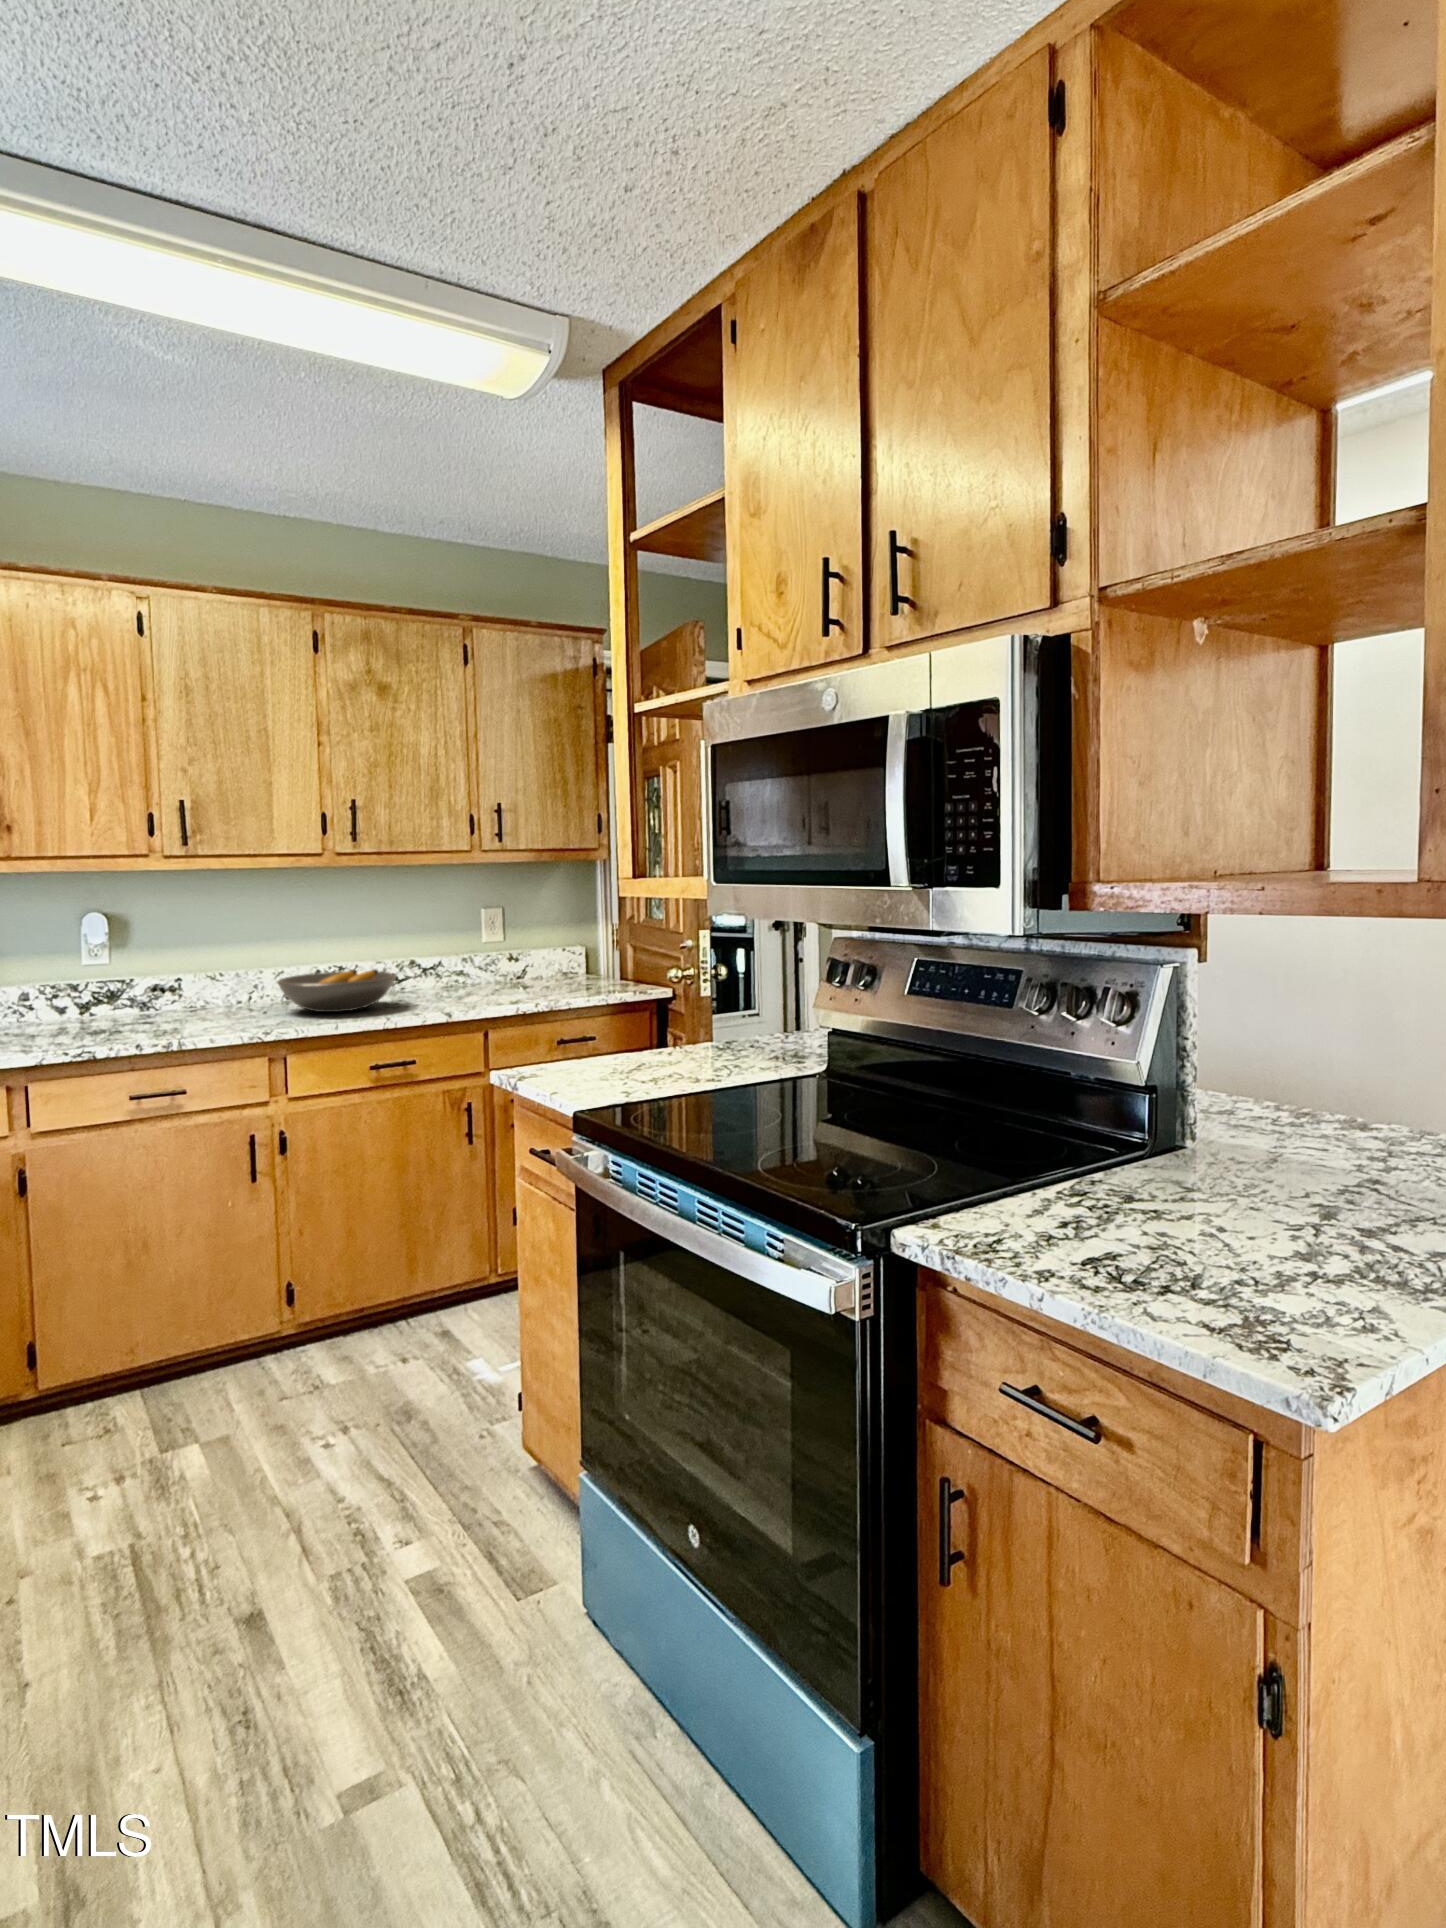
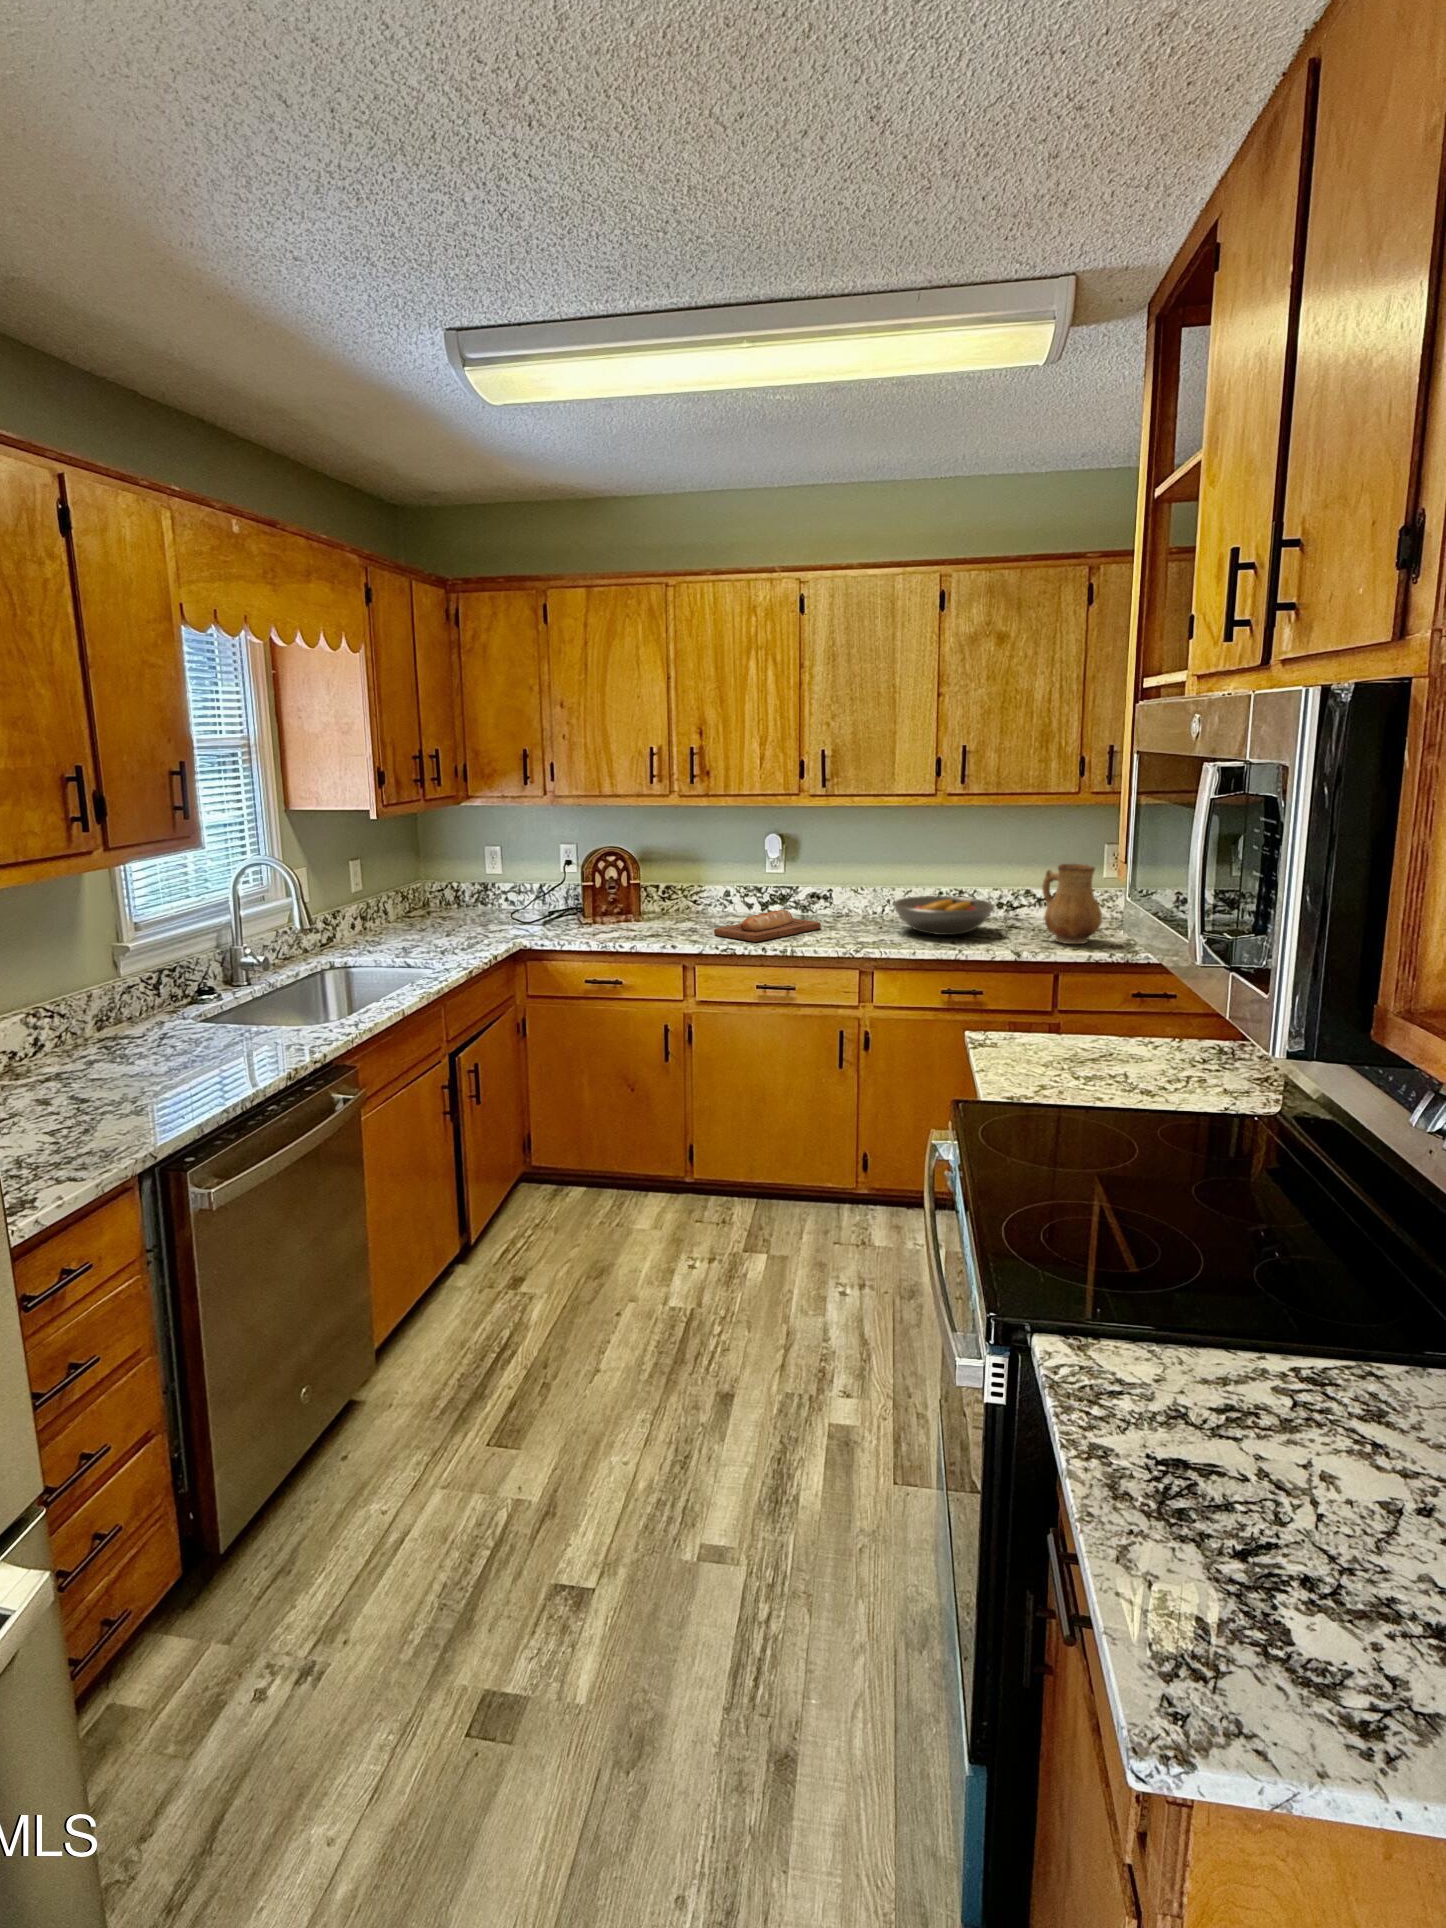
ceramic pitcher: none [443,923,508,1004] -> present [1042,864,1102,944]
bread loaf: none [42,1005,186,1045] -> present [714,910,821,942]

